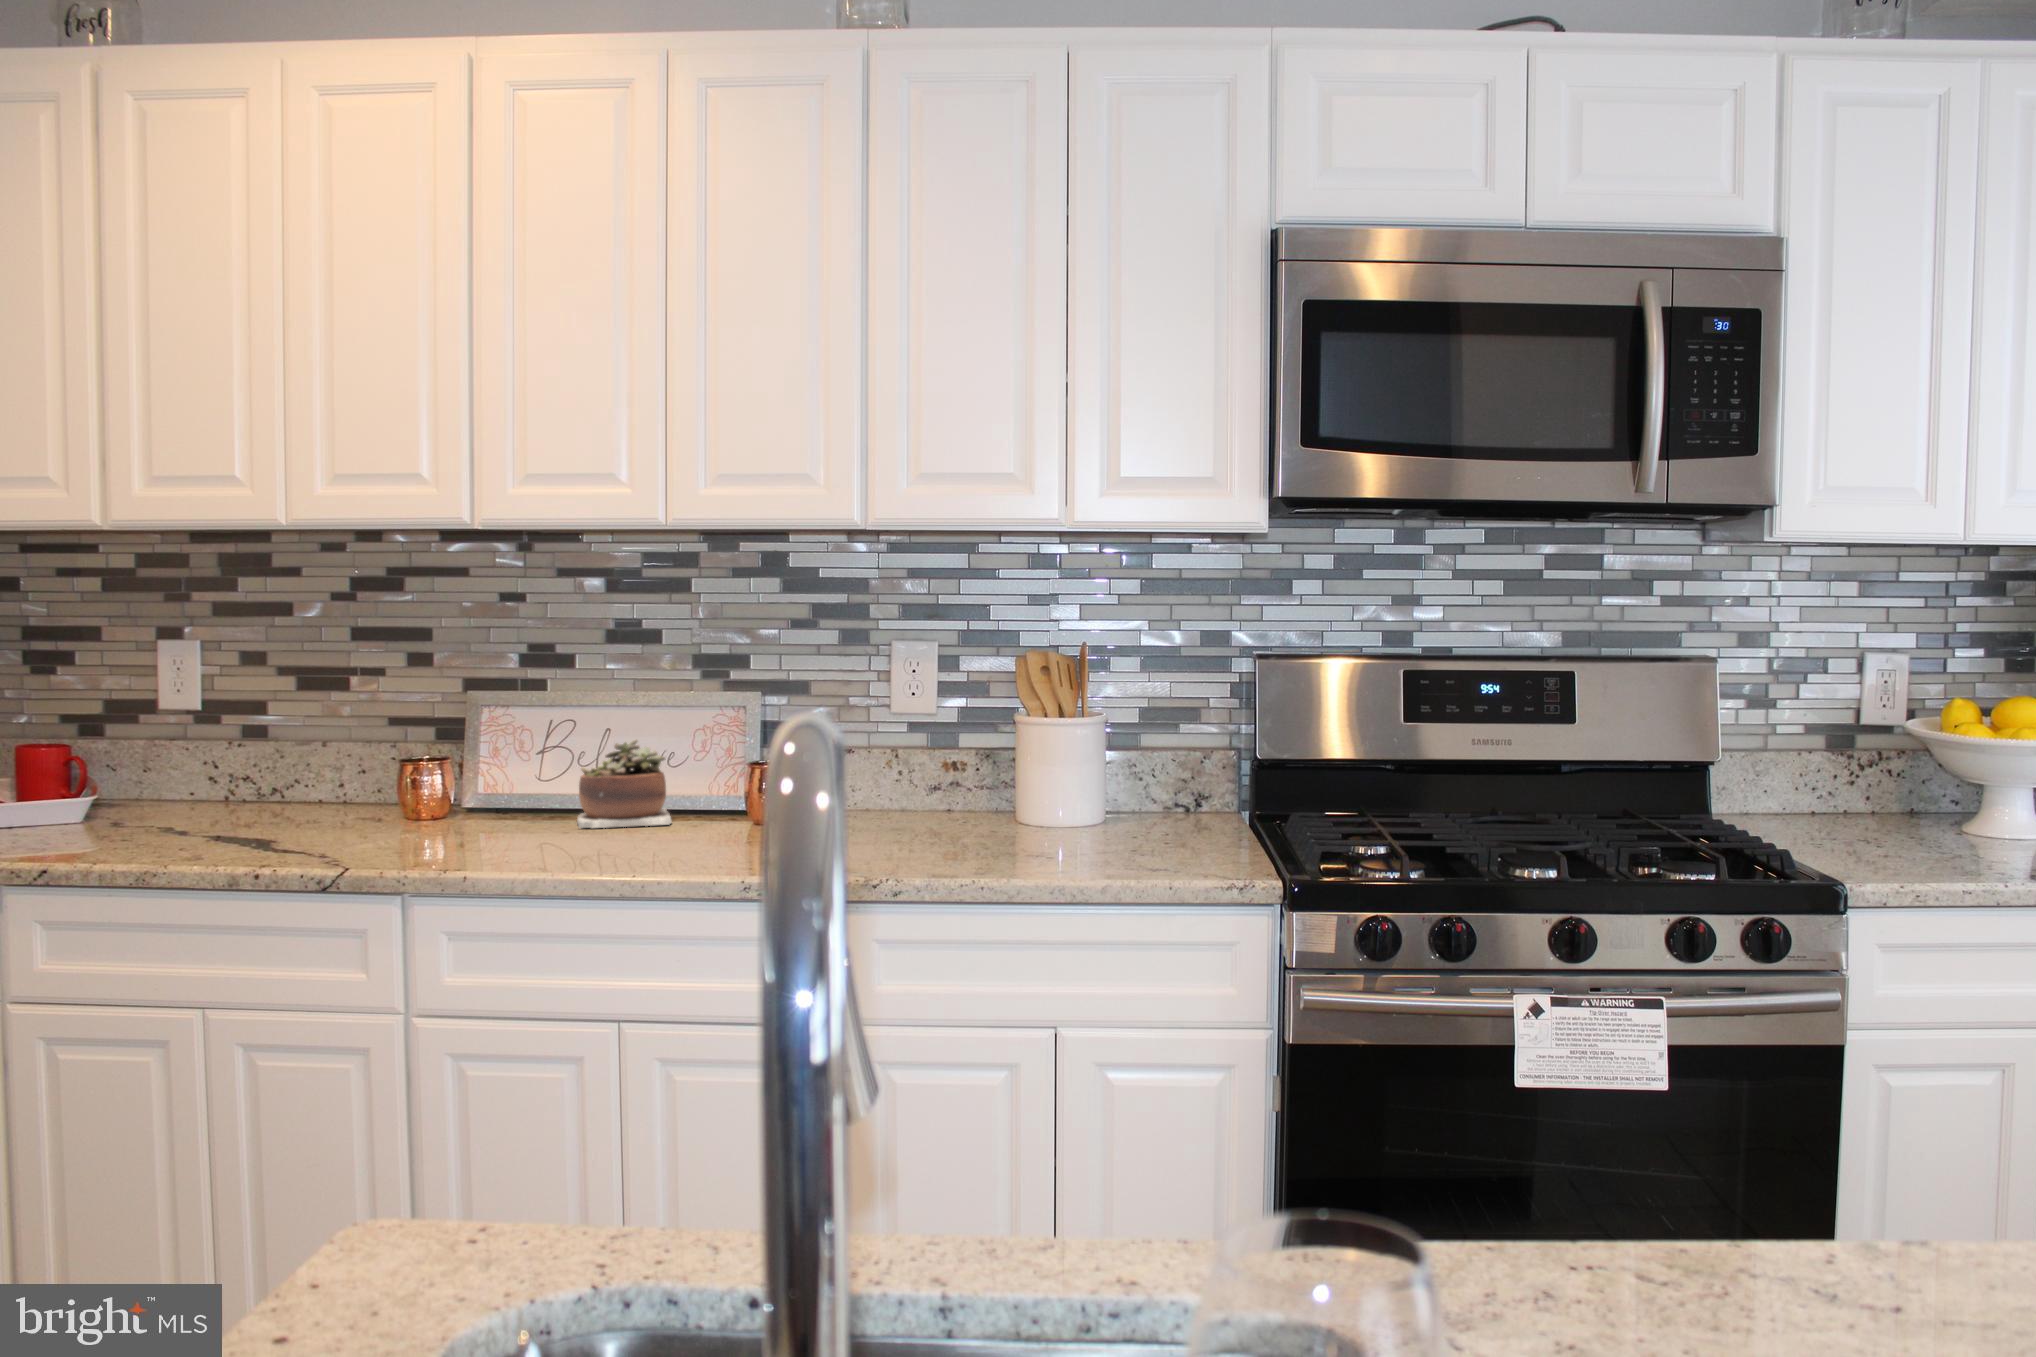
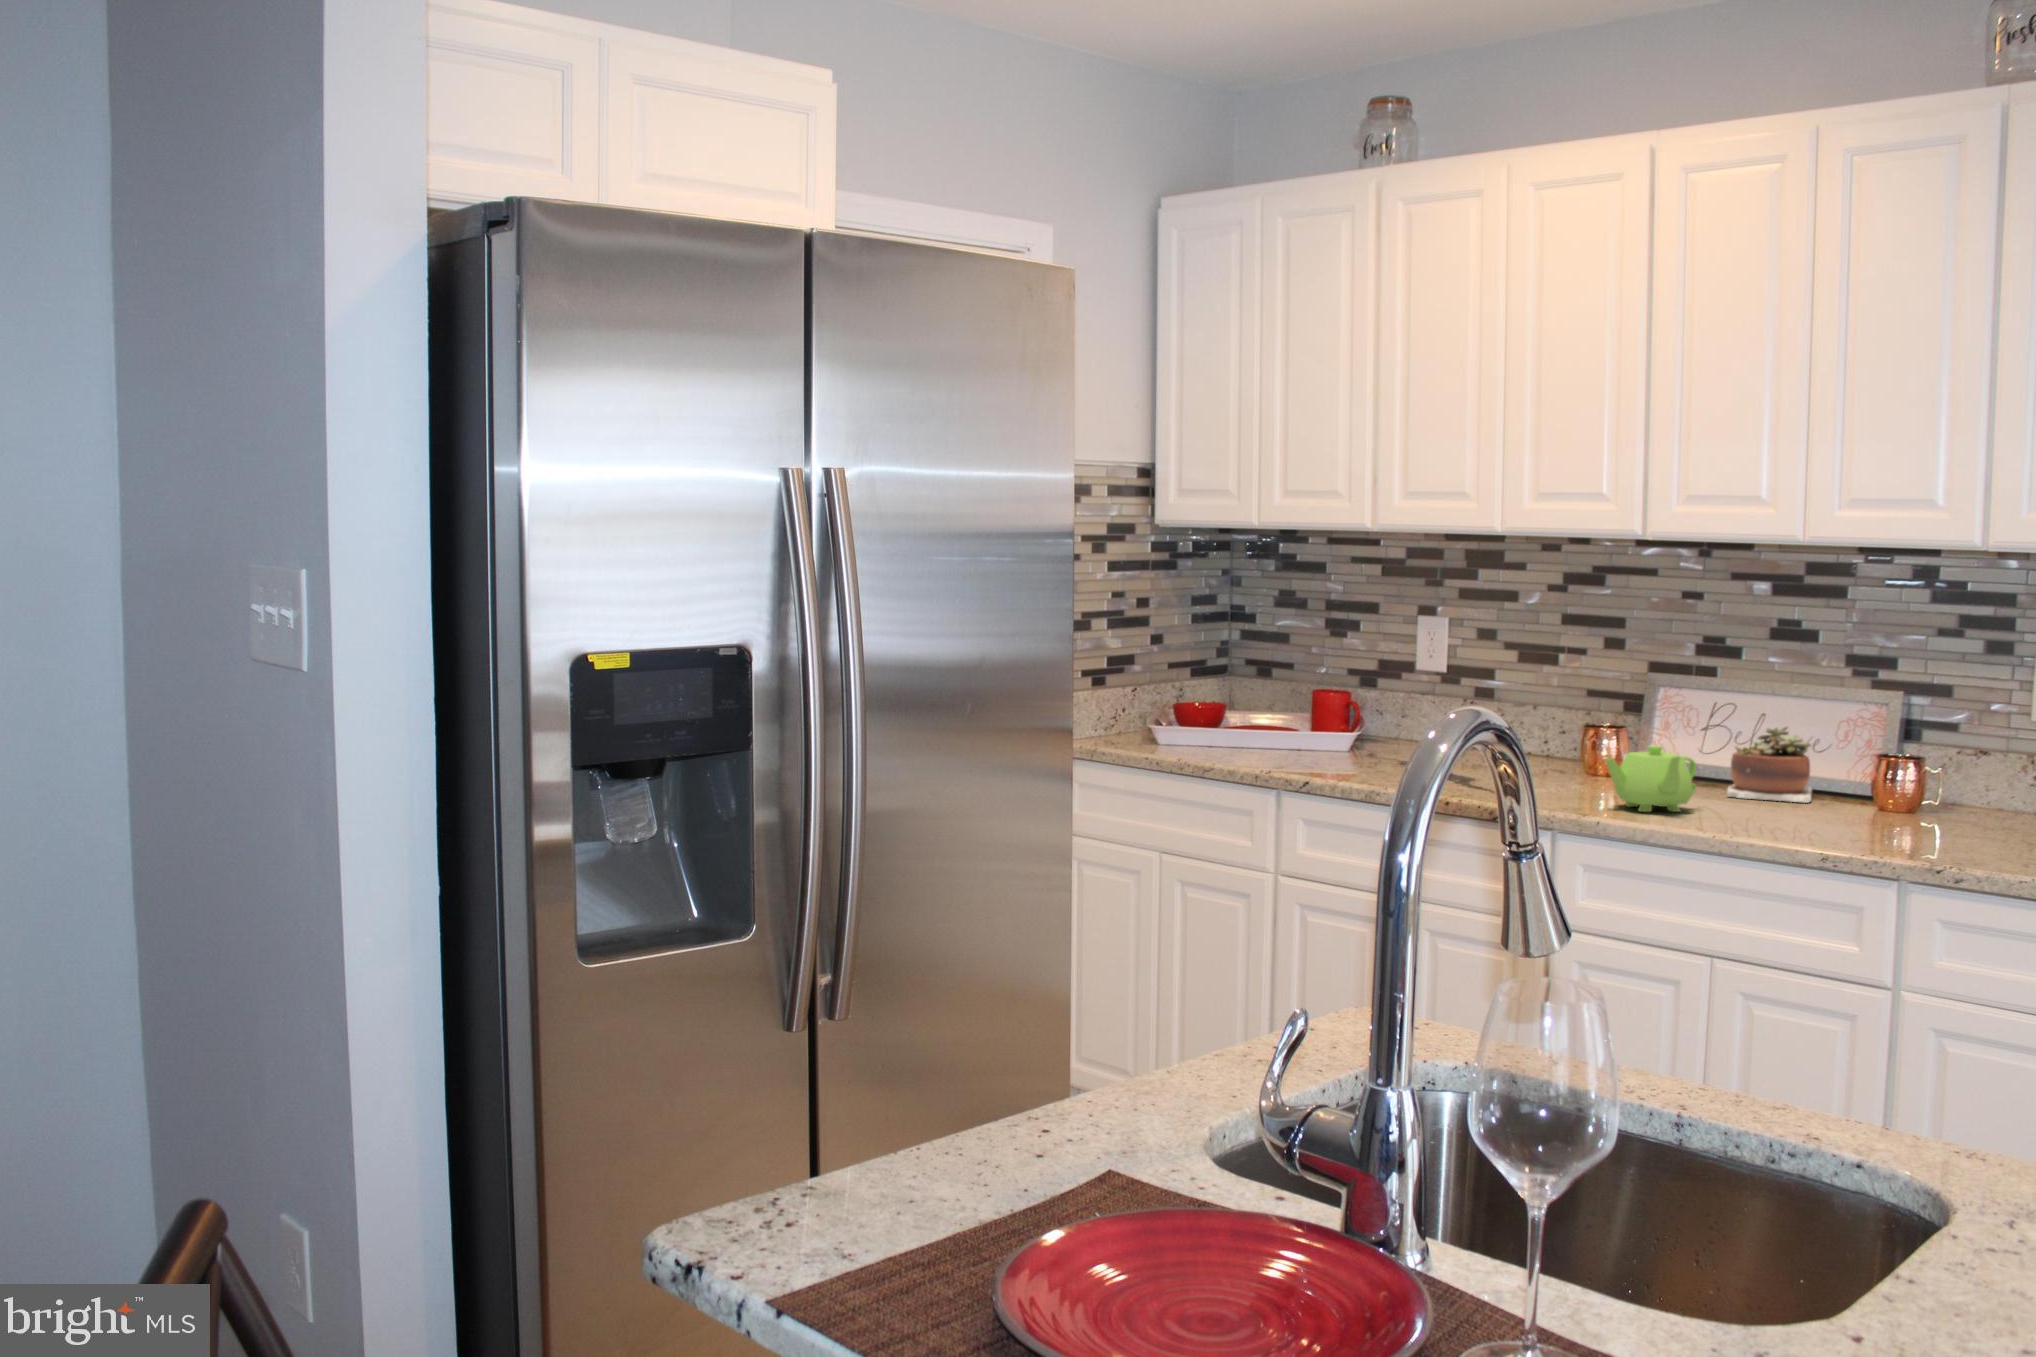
teapot: none [440,773,551,857] -> present [1605,745,1696,812]

